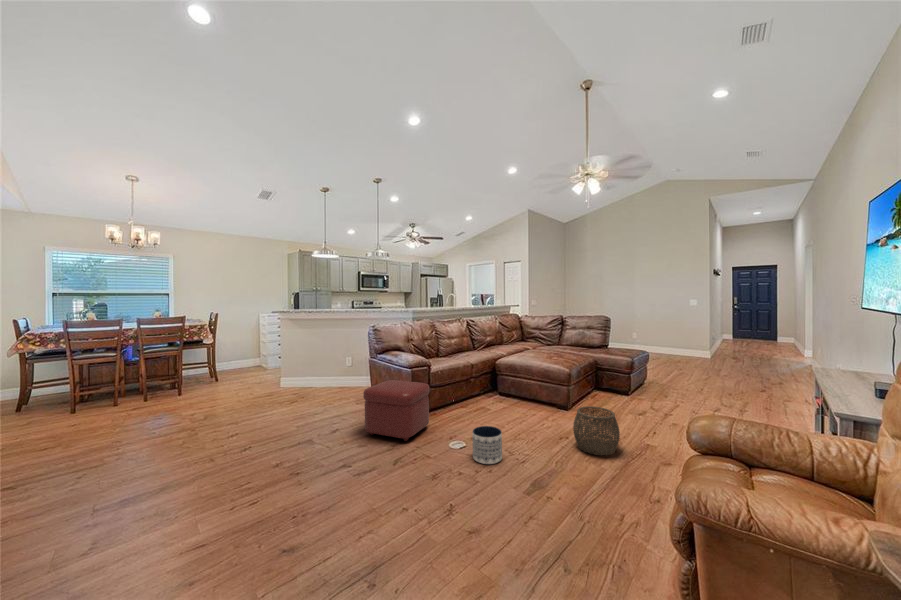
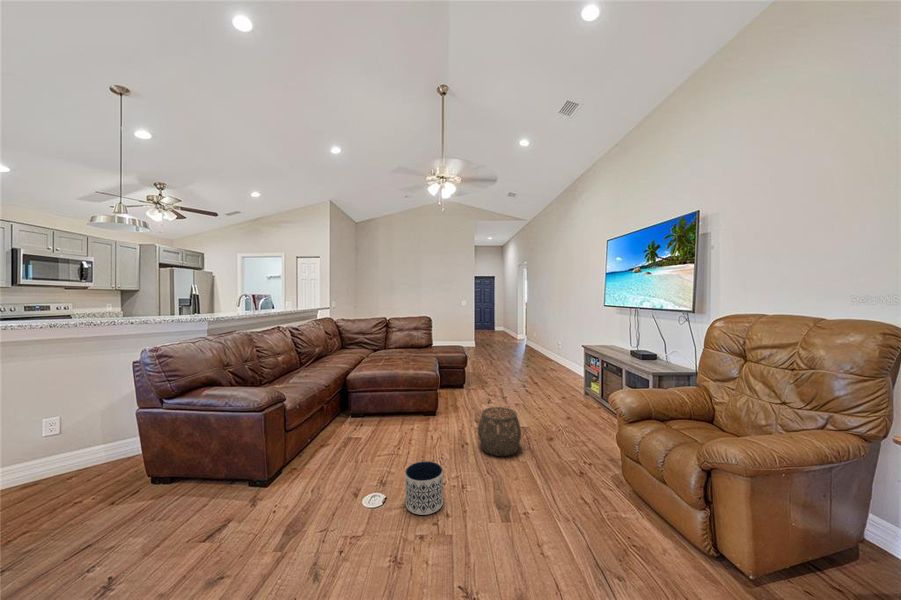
ottoman: present [363,380,429,441] -> none [193,429,308,549]

